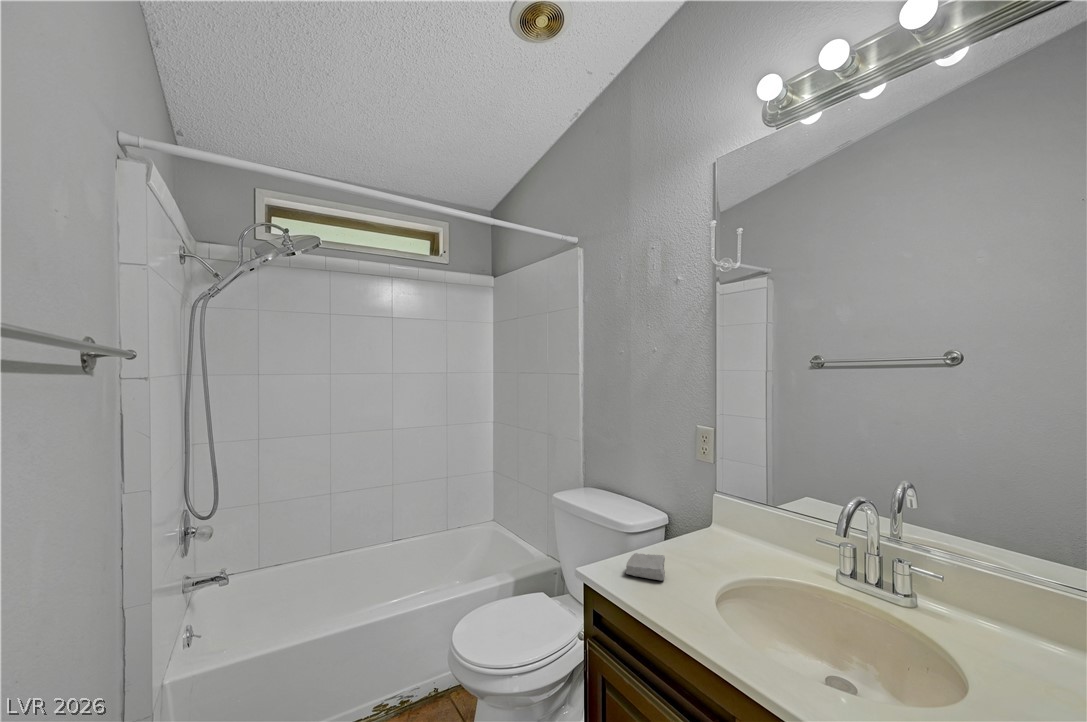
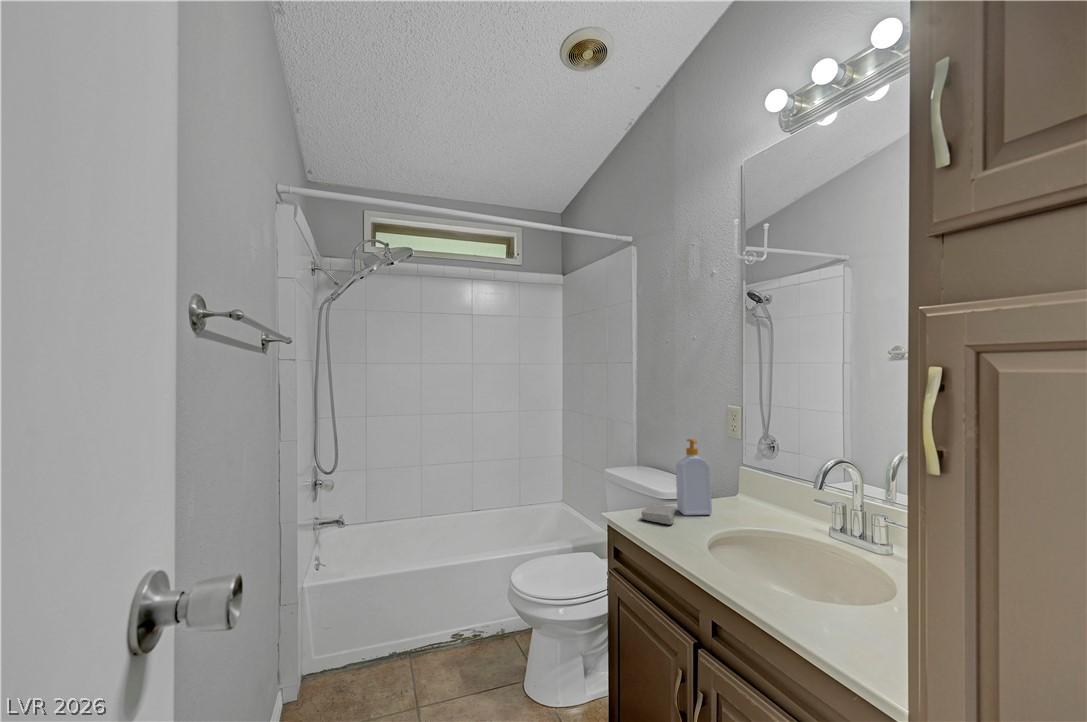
soap bottle: none [657,471,700,563] -> present [676,439,712,515]

